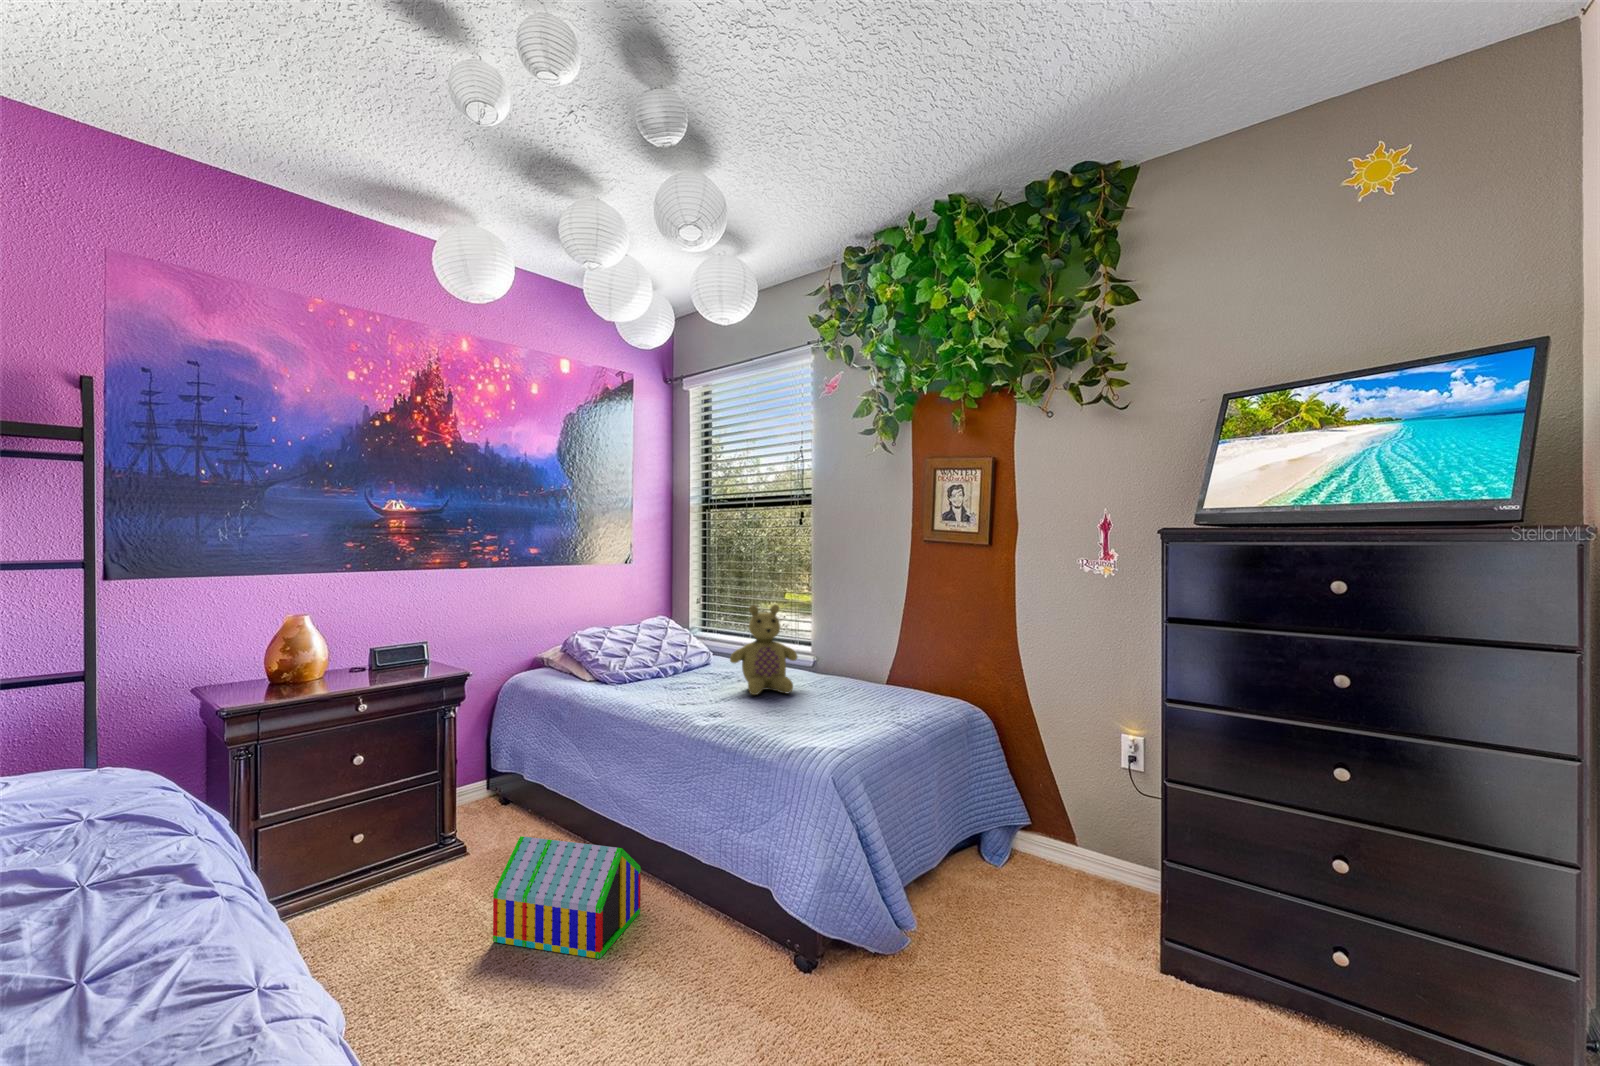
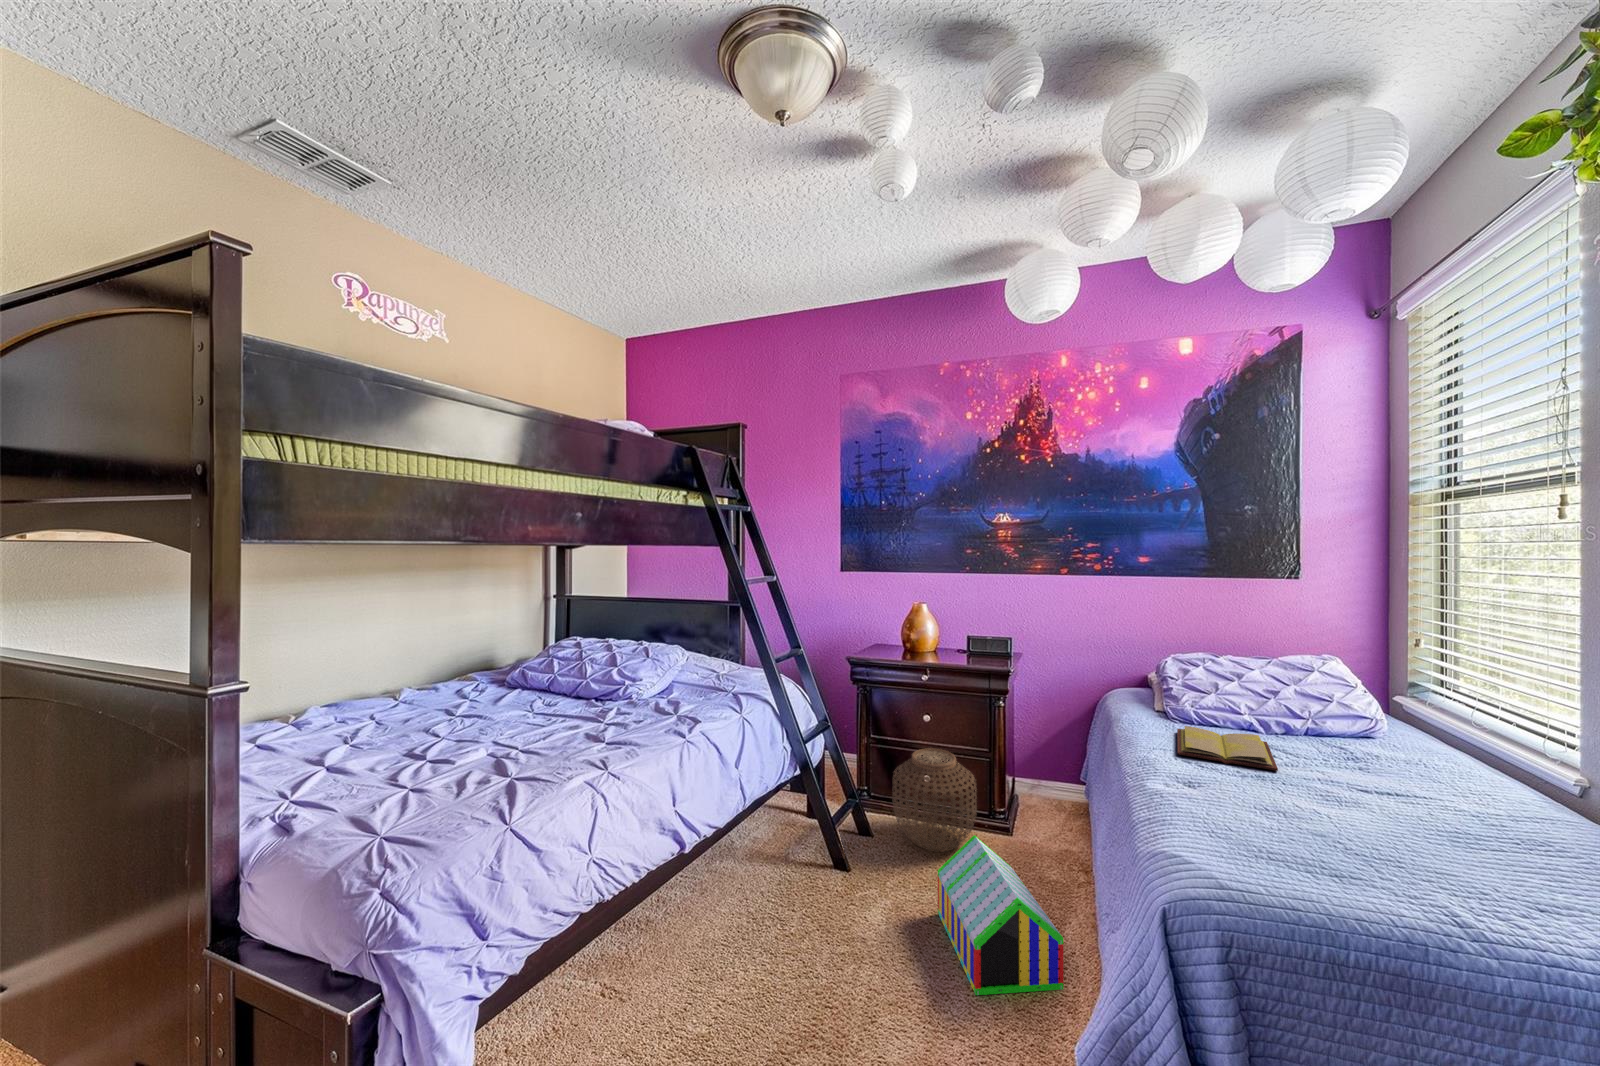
stuffed bear: present [730,605,797,695] -> none [1315,668,1471,835]
diary: none [622,674,705,697] -> present [1177,726,1278,771]
woven basket: none [337,786,455,917] -> present [893,748,977,852]

